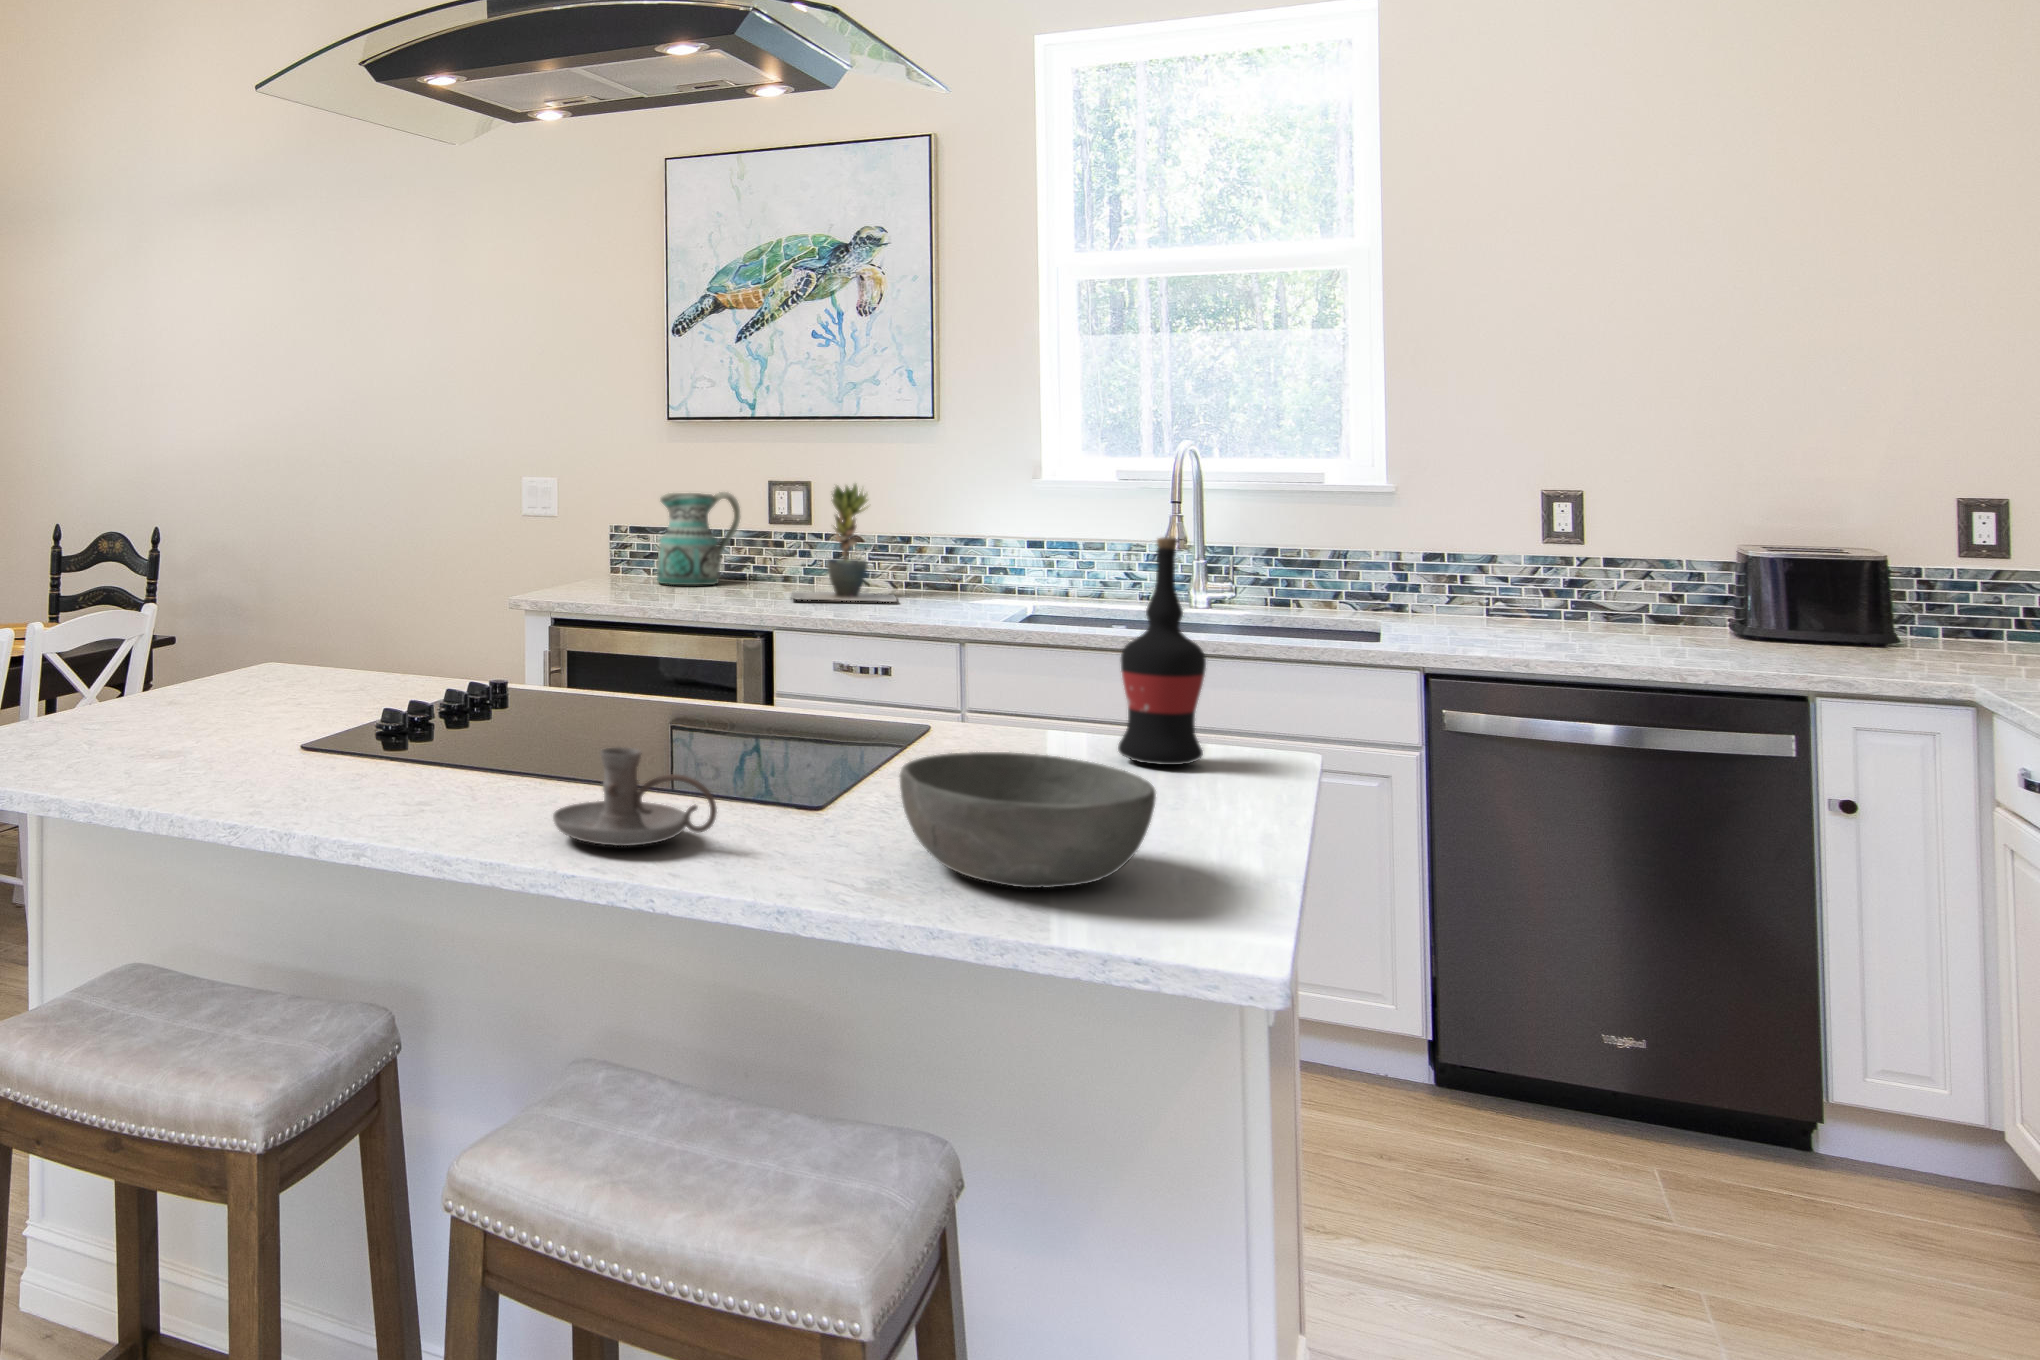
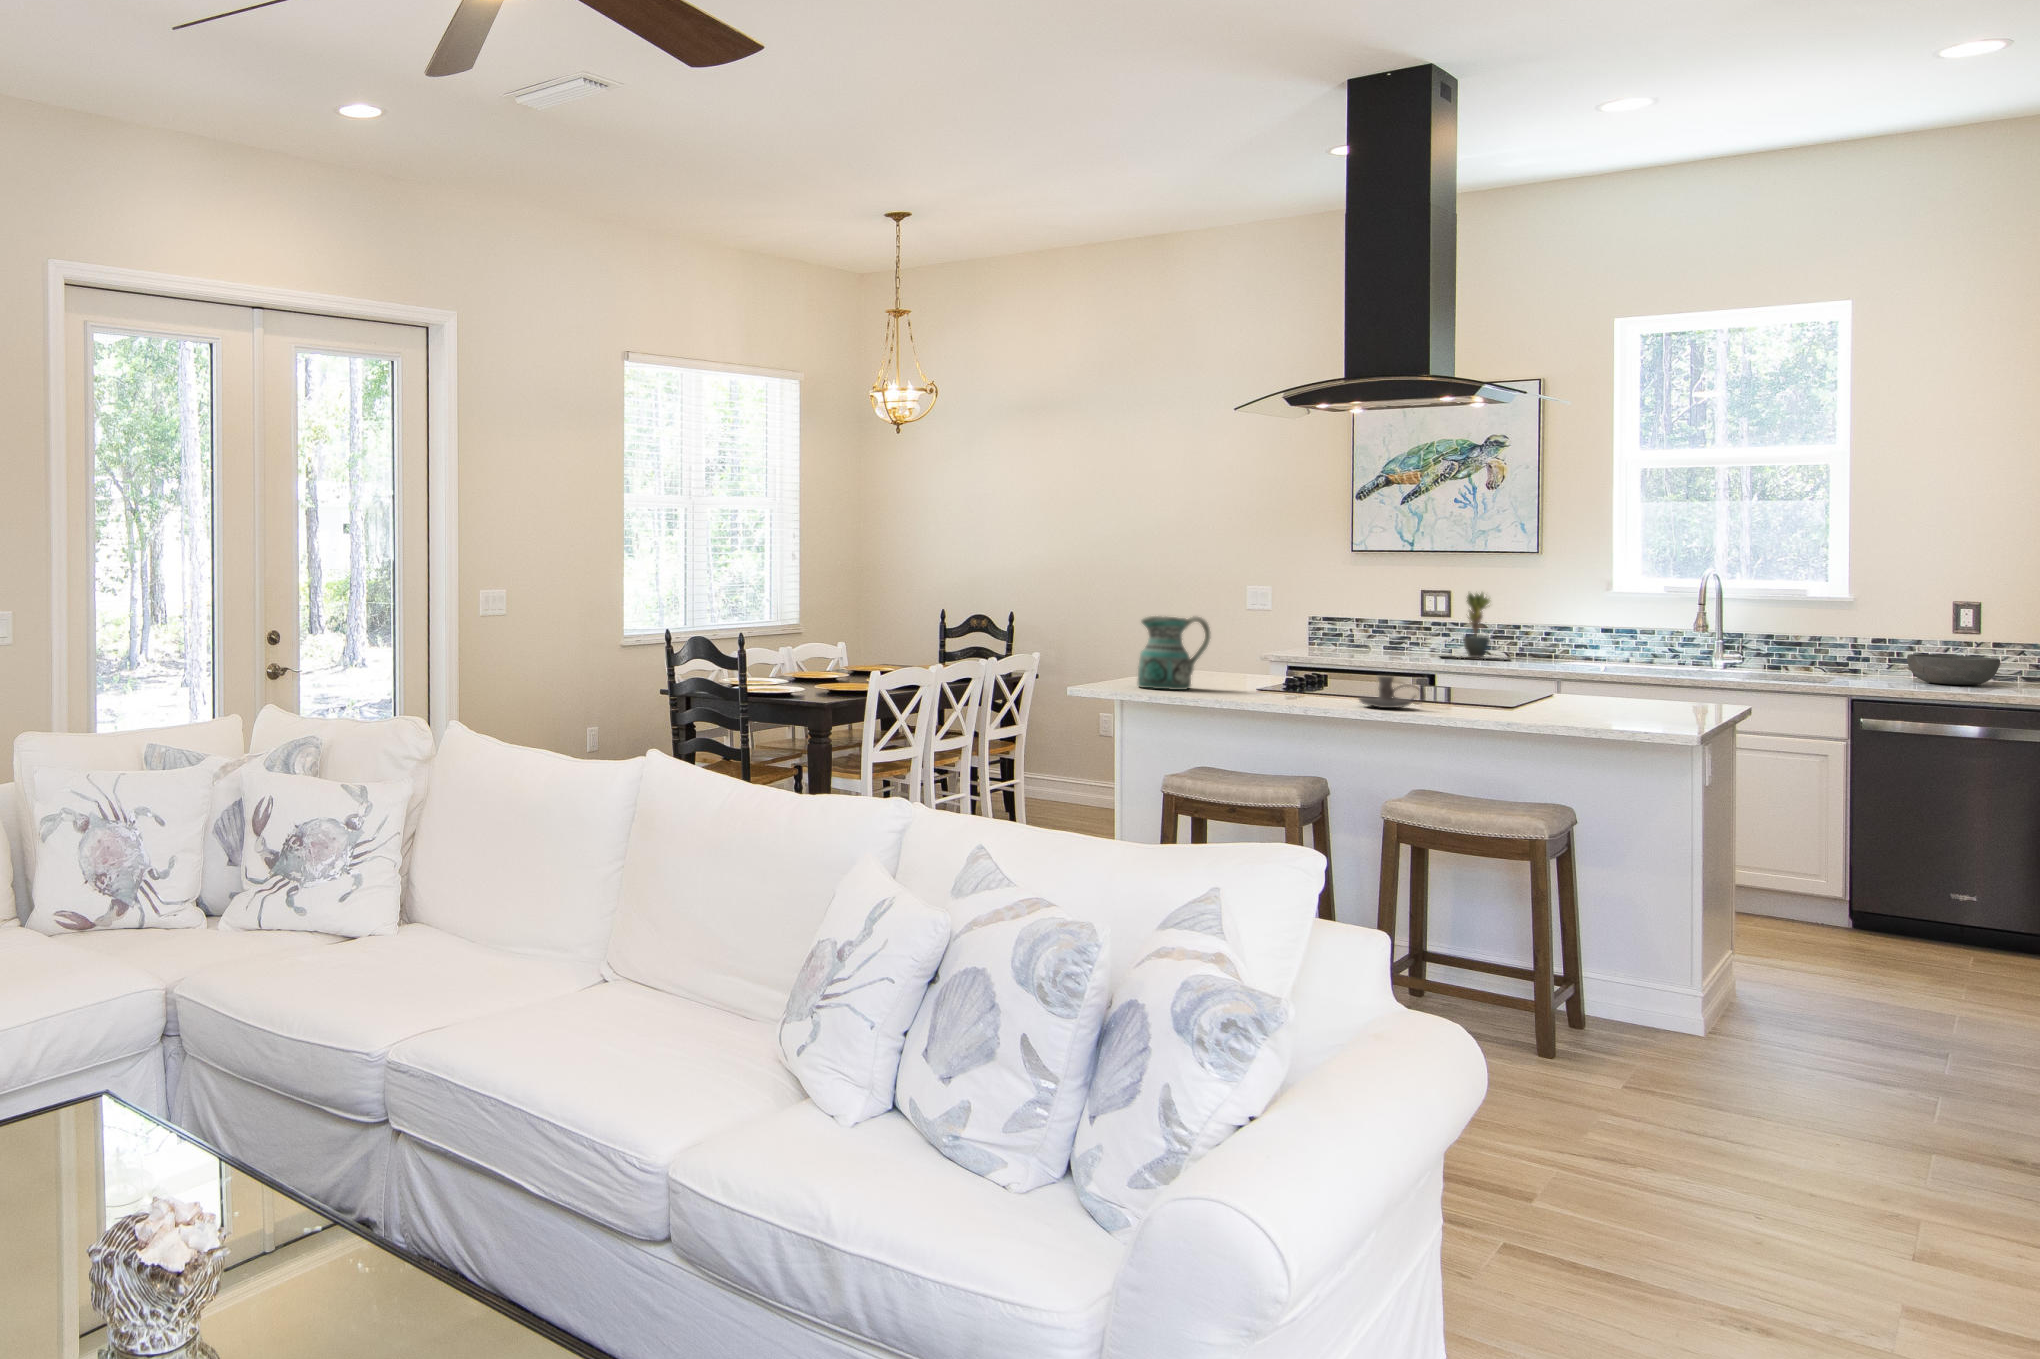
ceramic pitcher: present [657,492,740,585] -> present [1138,616,1210,690]
wine bottle: present [1118,537,1206,765] -> none [1609,611,1652,707]
bowl: present [900,752,1156,888] -> present [1907,654,2000,685]

